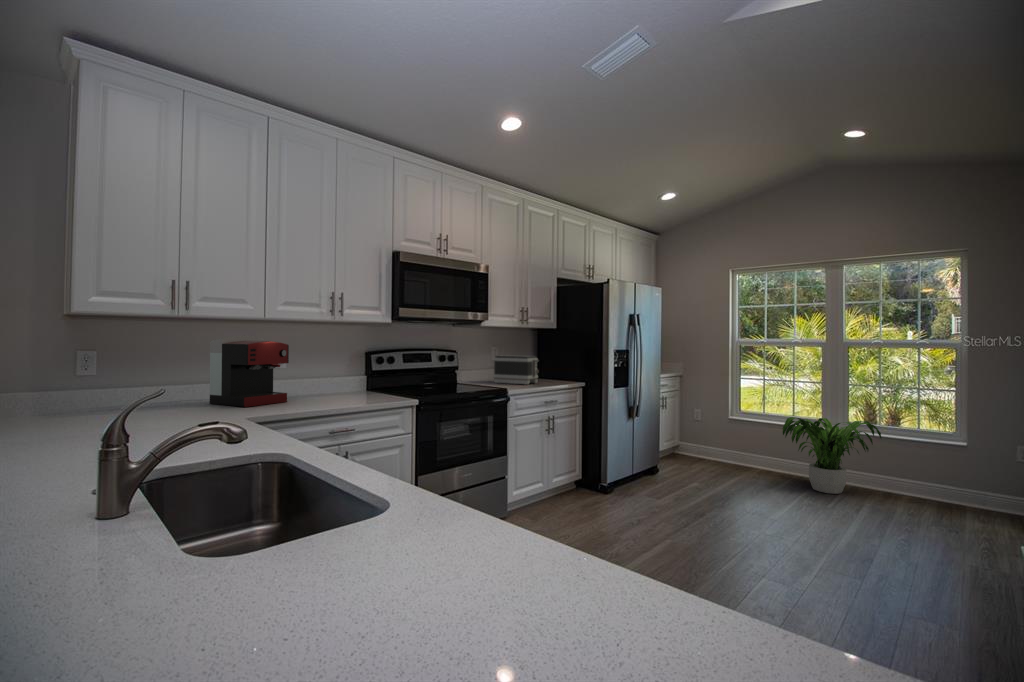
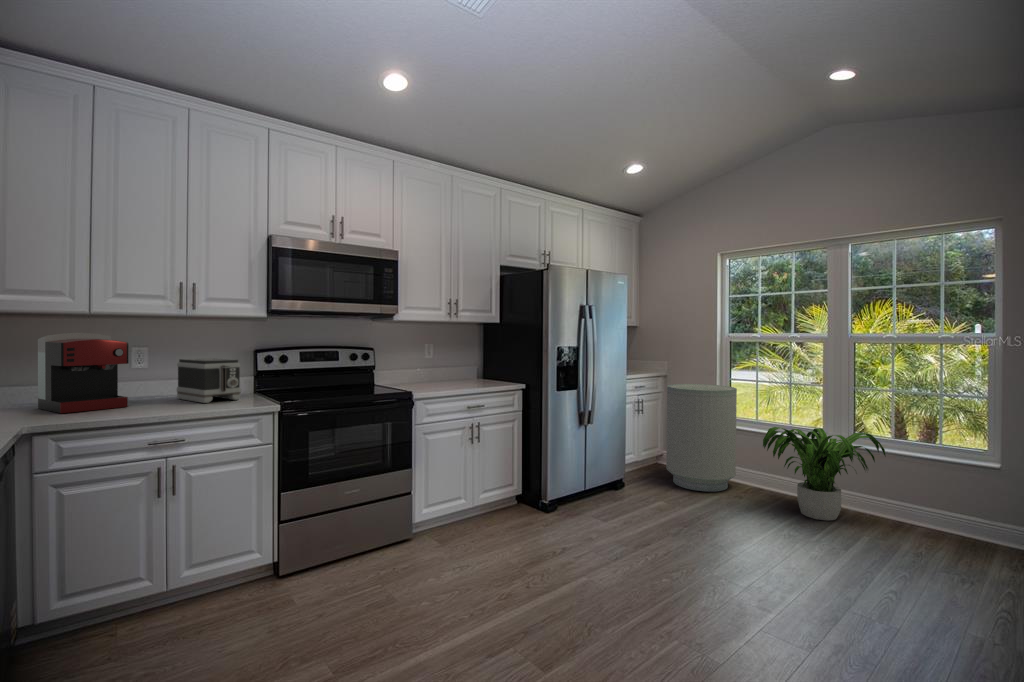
toaster: present [494,355,538,384] -> present [177,358,241,403]
trash can: none [690,383,752,475] -> present [666,384,737,492]

